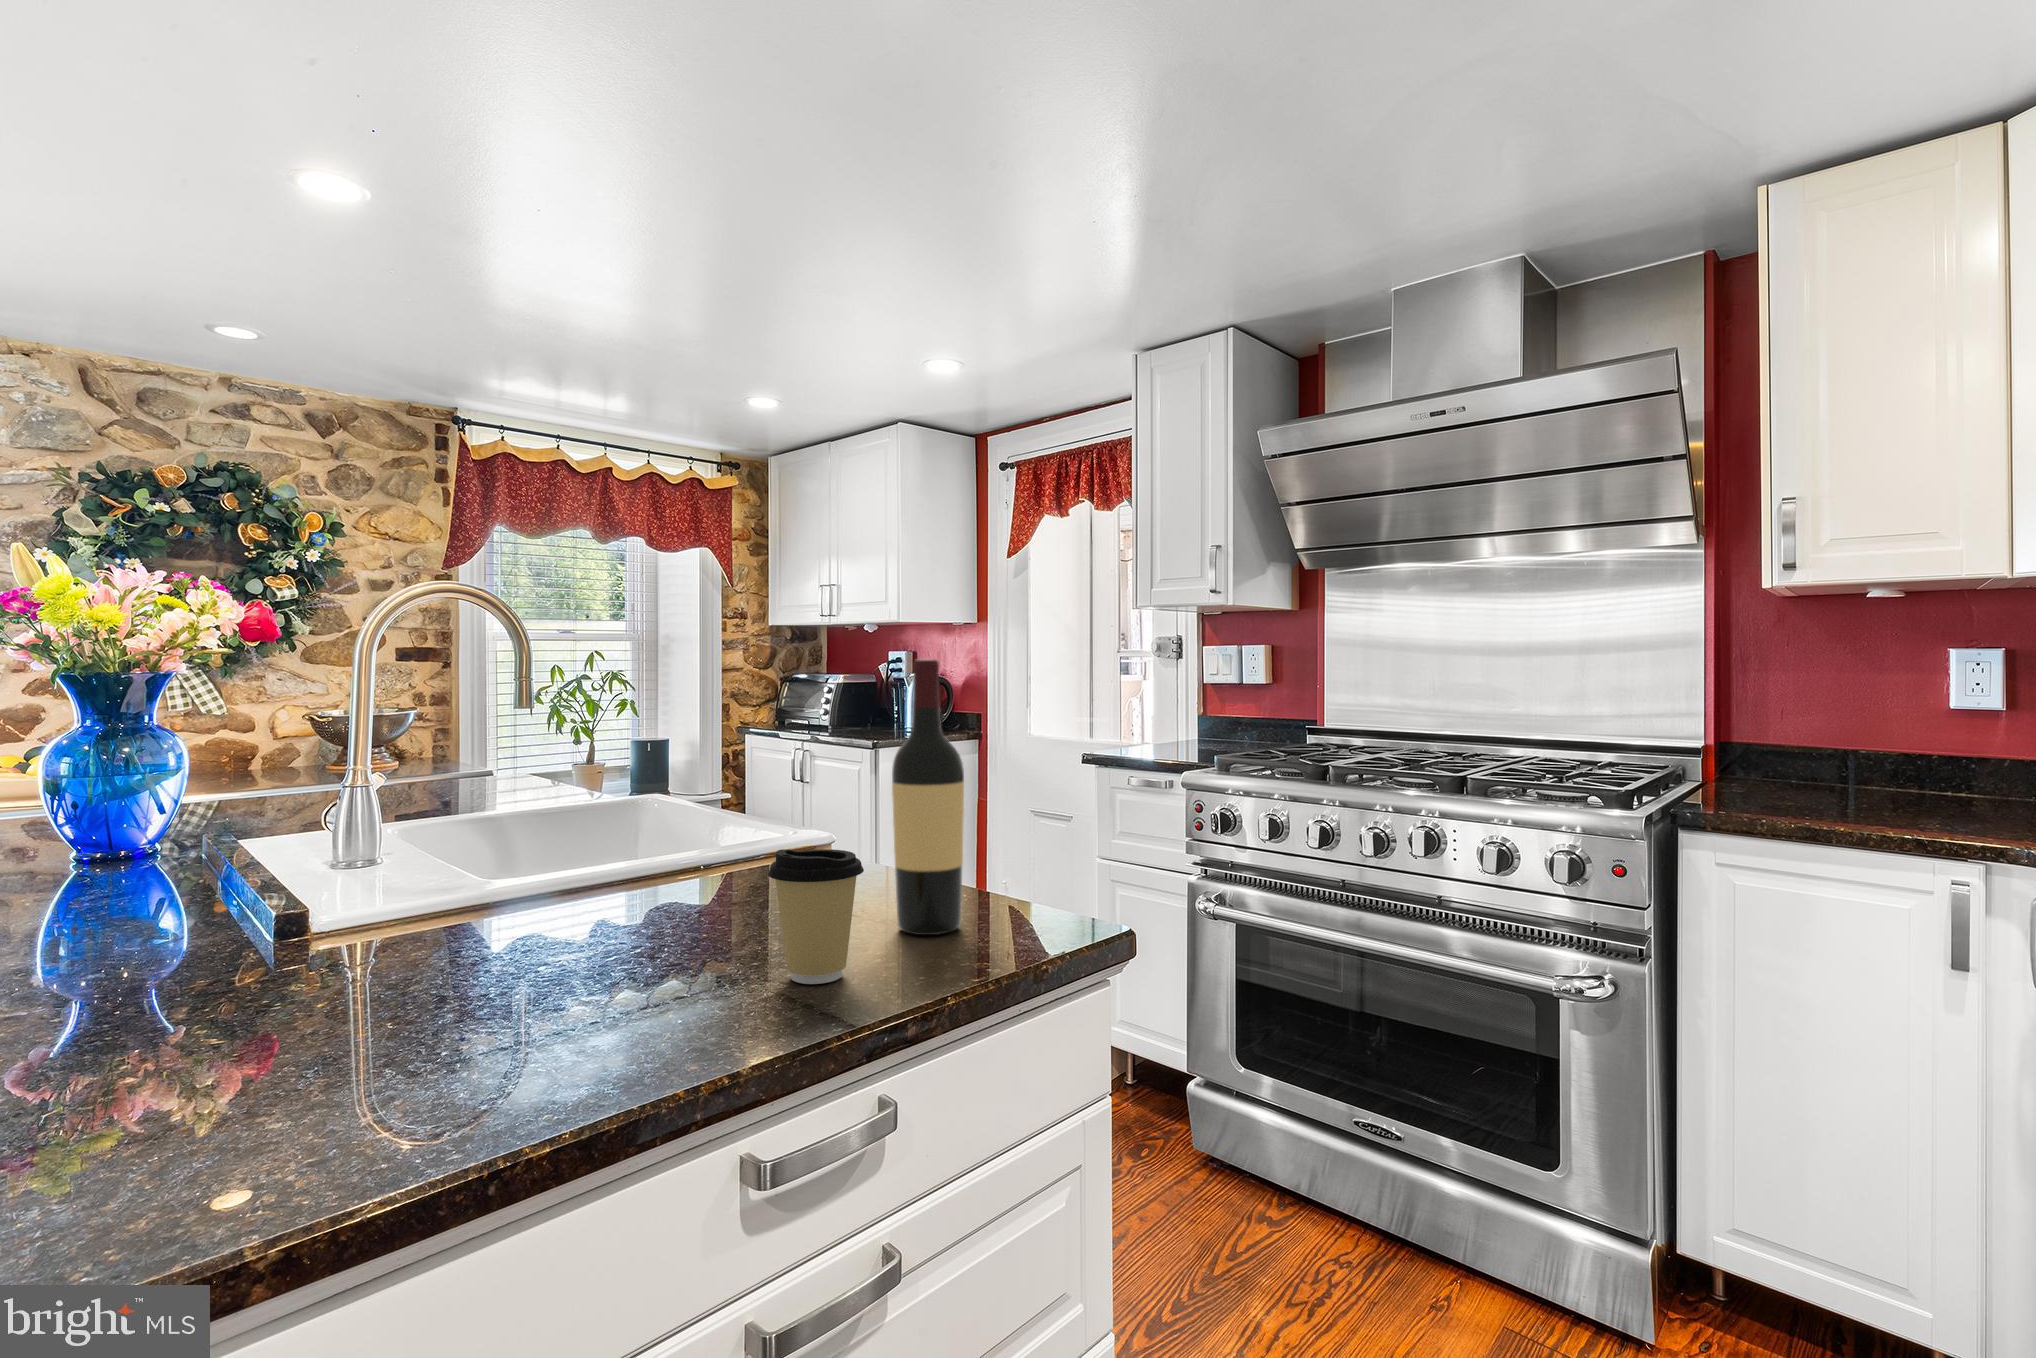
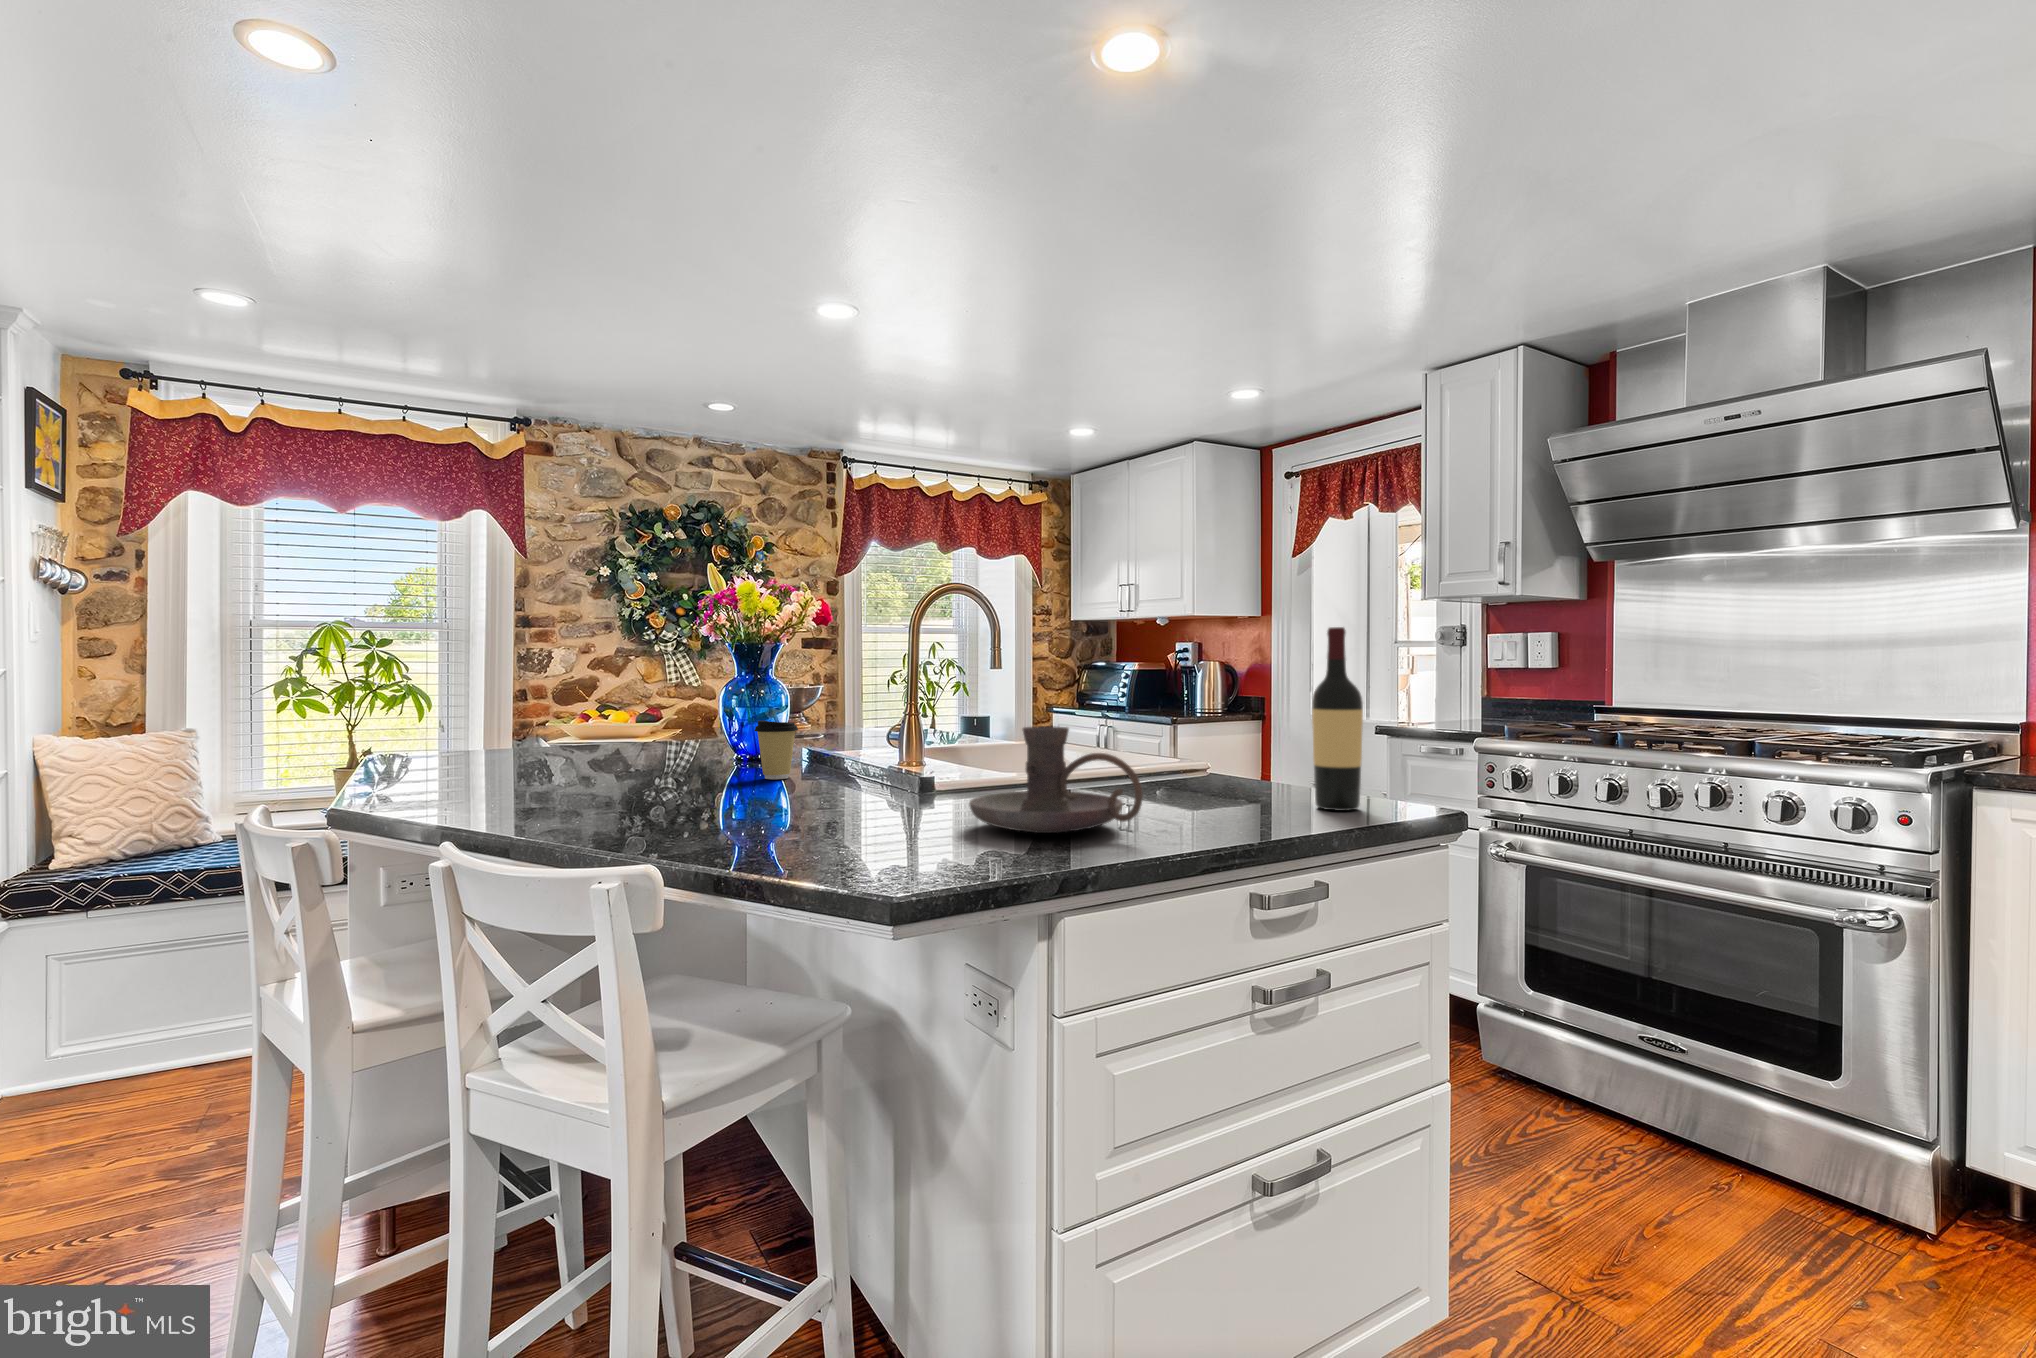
candle holder: none [214,836,533,1045] -> present [969,726,1143,833]
coffee cup: present [768,849,864,984] -> present [754,720,798,779]

